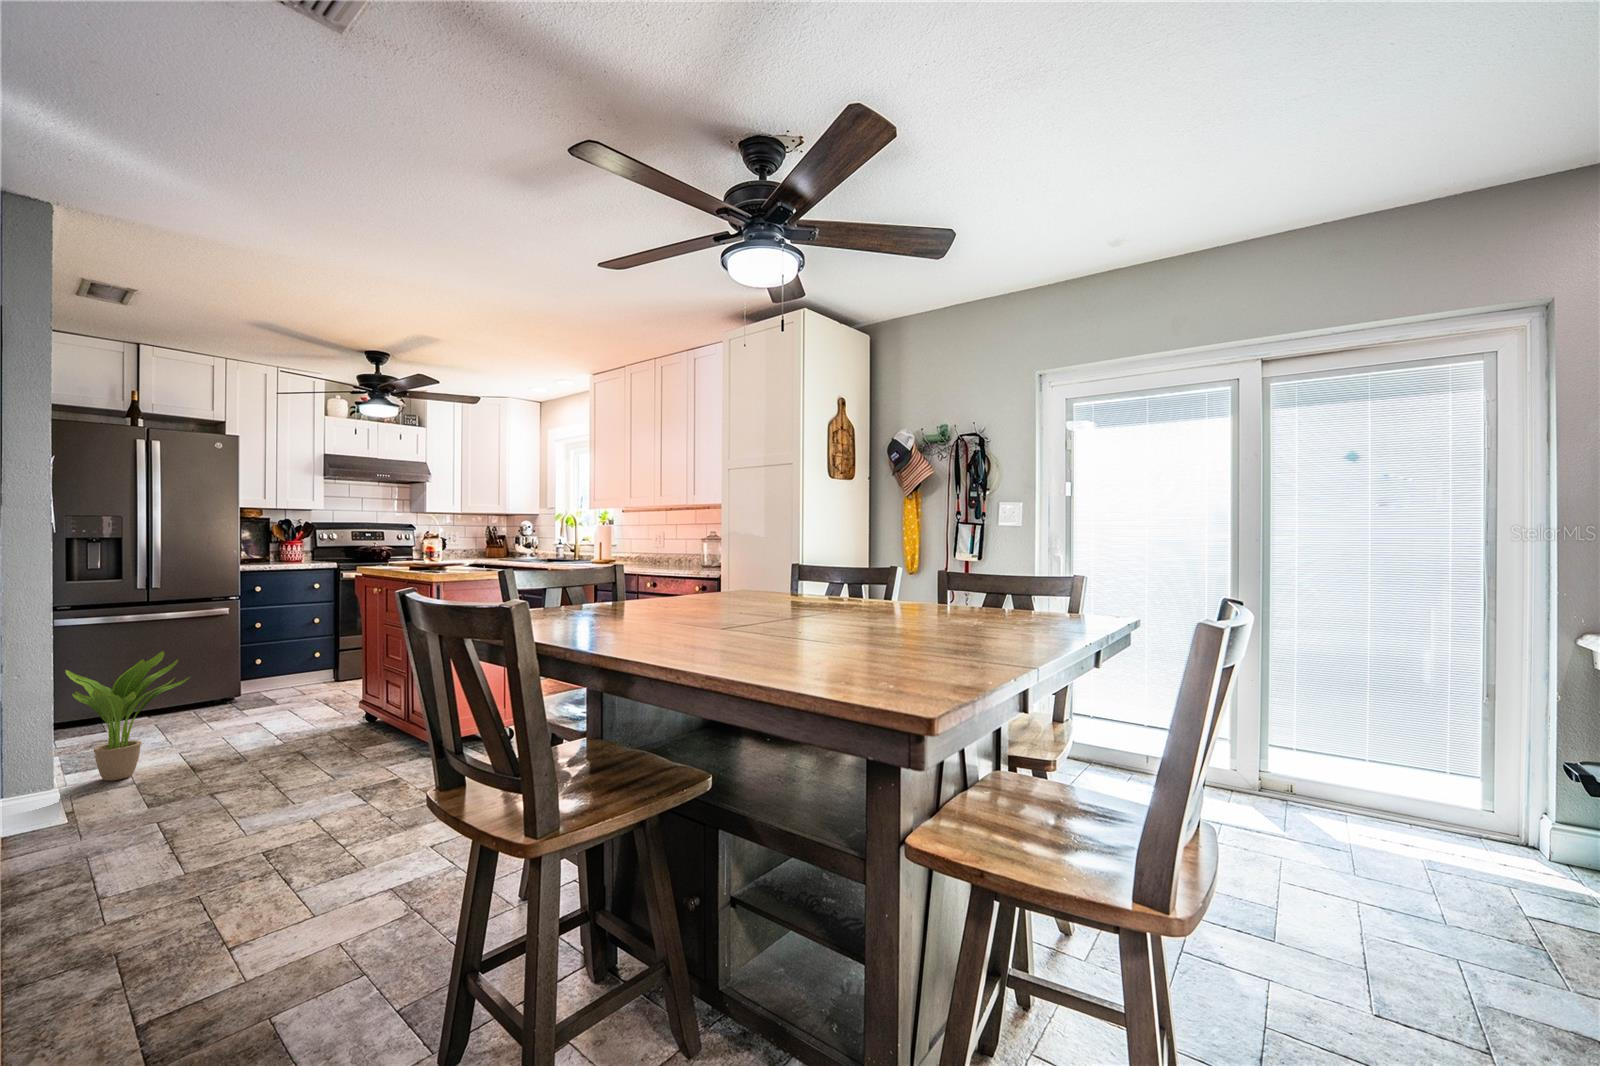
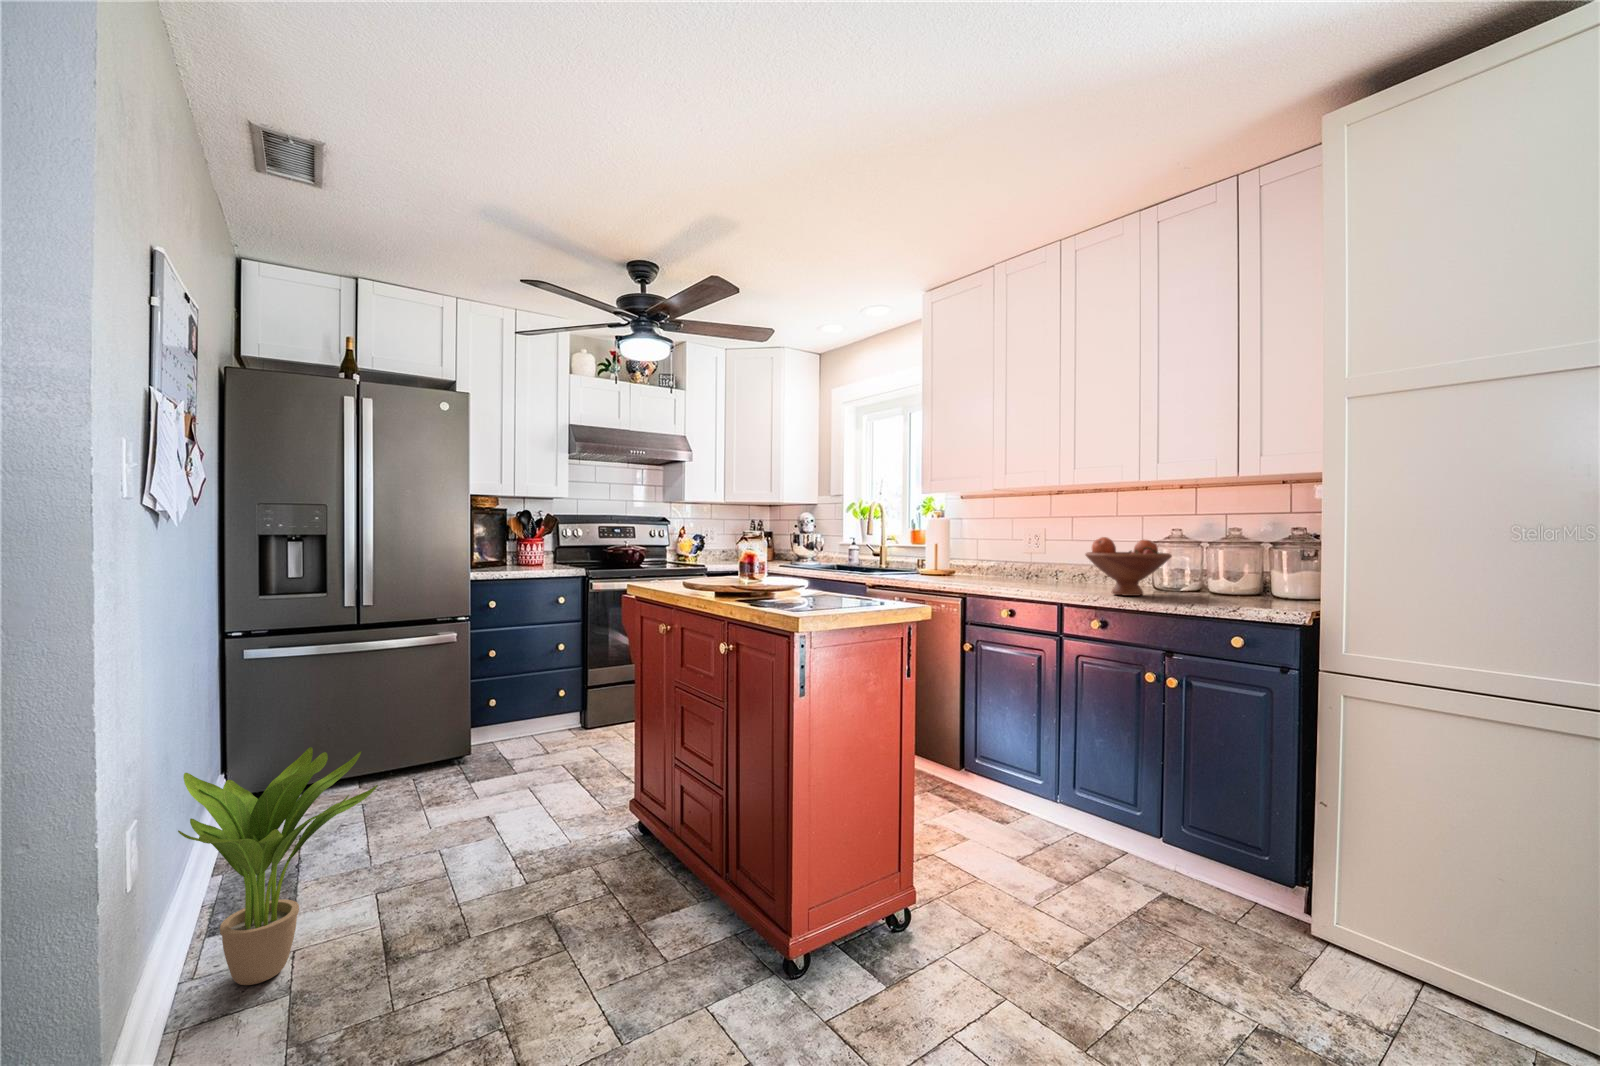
fruit bowl: none [651,536,695,568] -> present [1086,537,1172,596]

